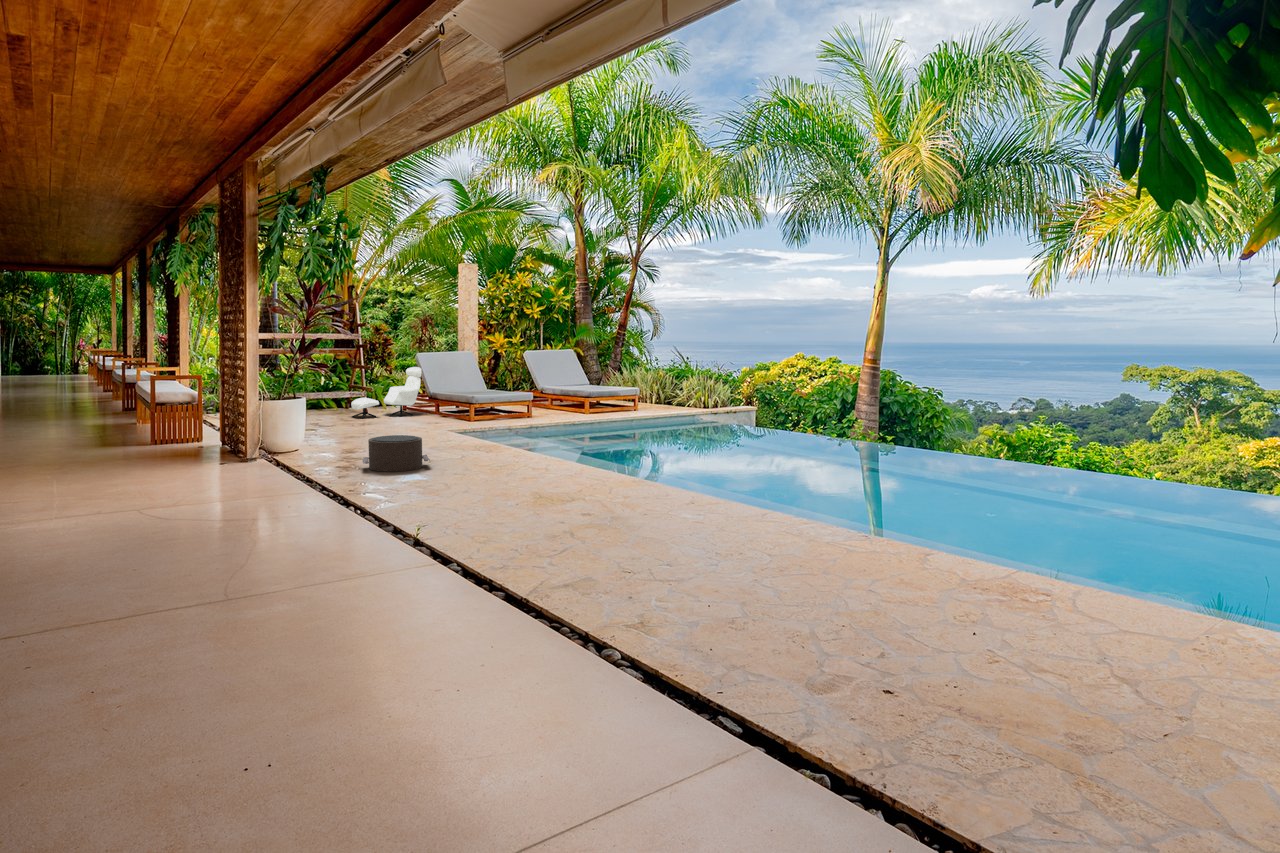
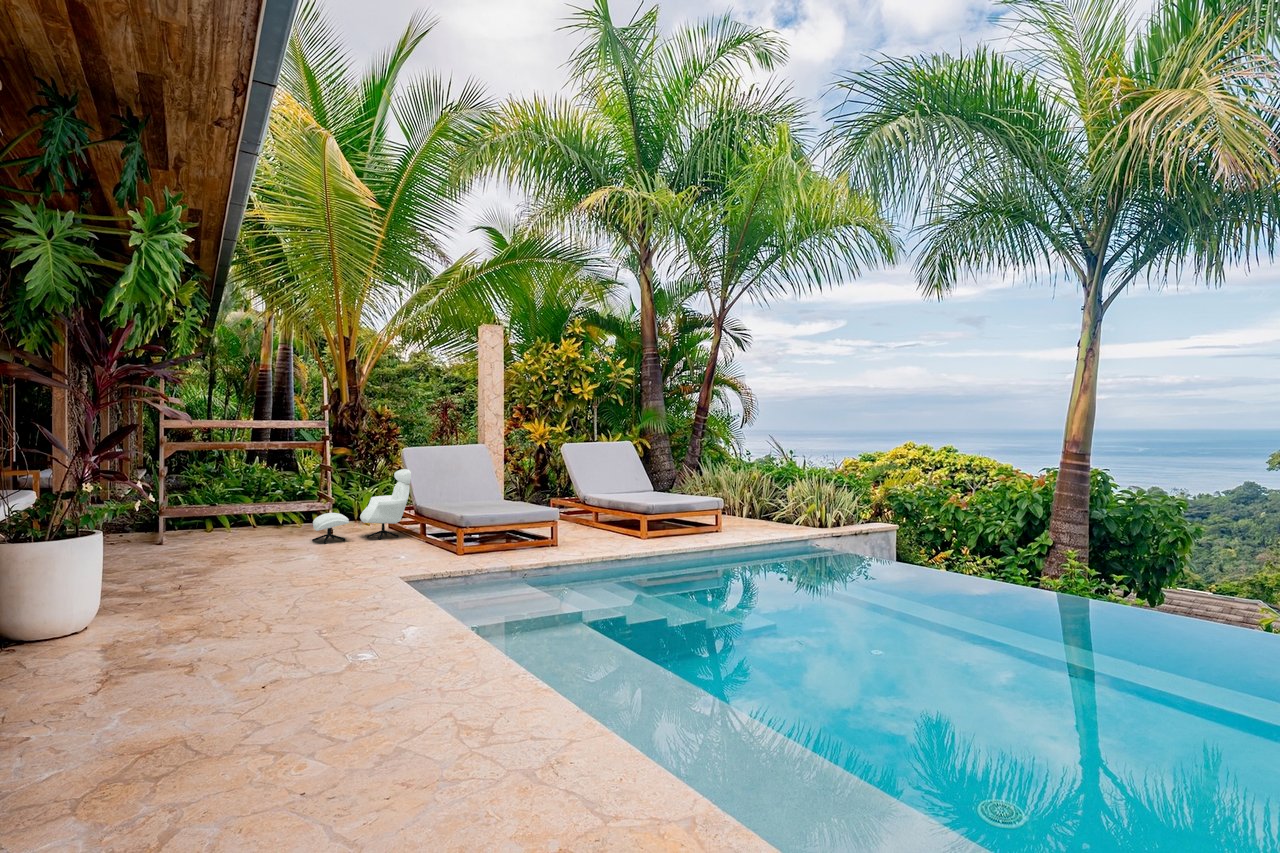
pouf: present [363,435,430,472] -> none [166,611,306,692]

